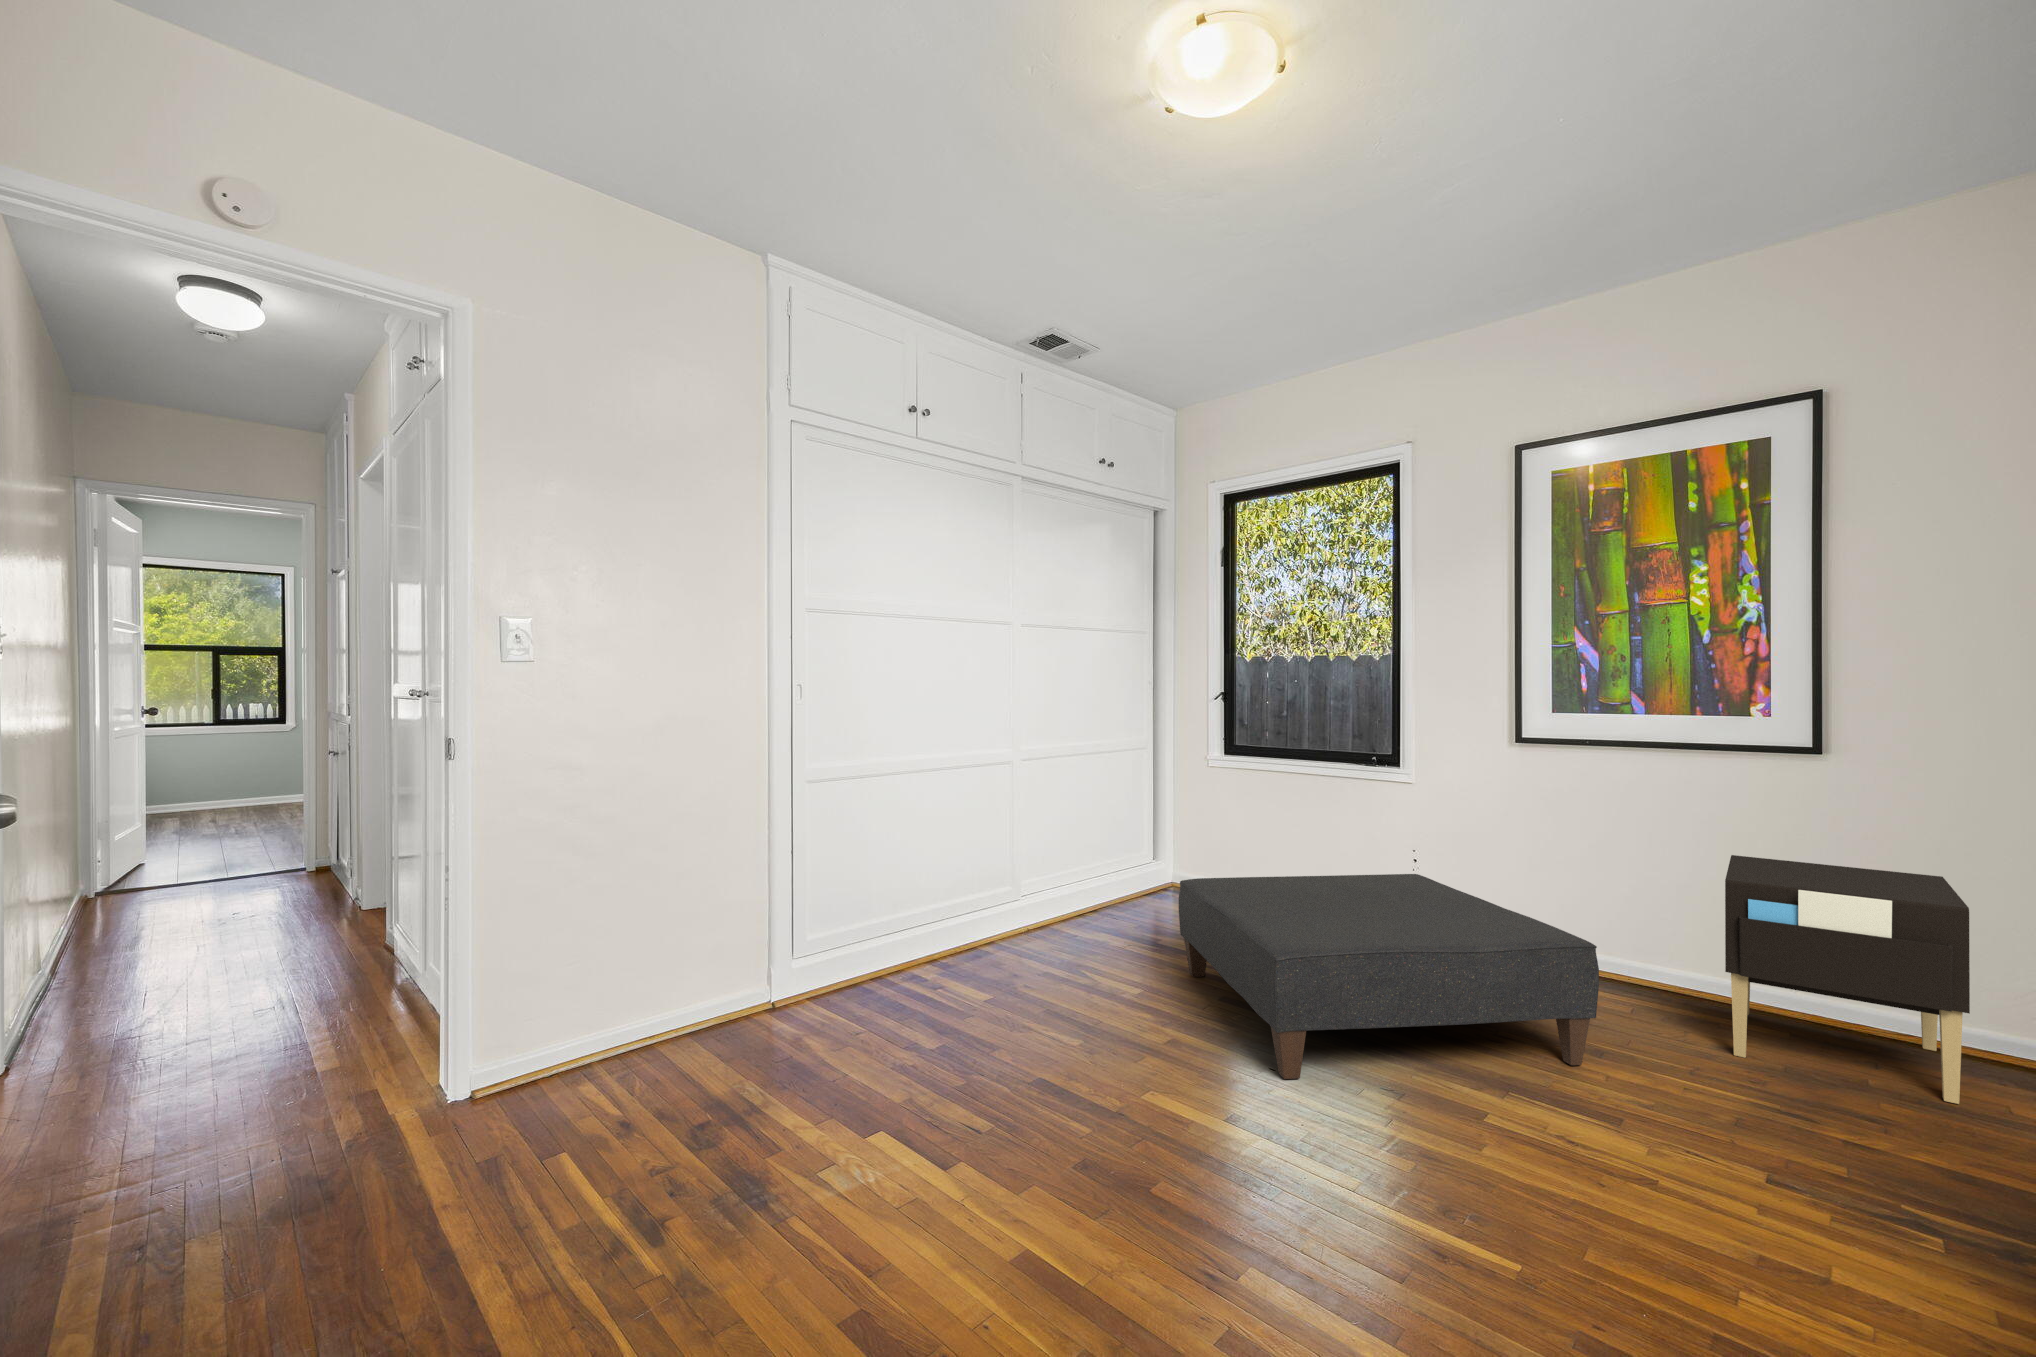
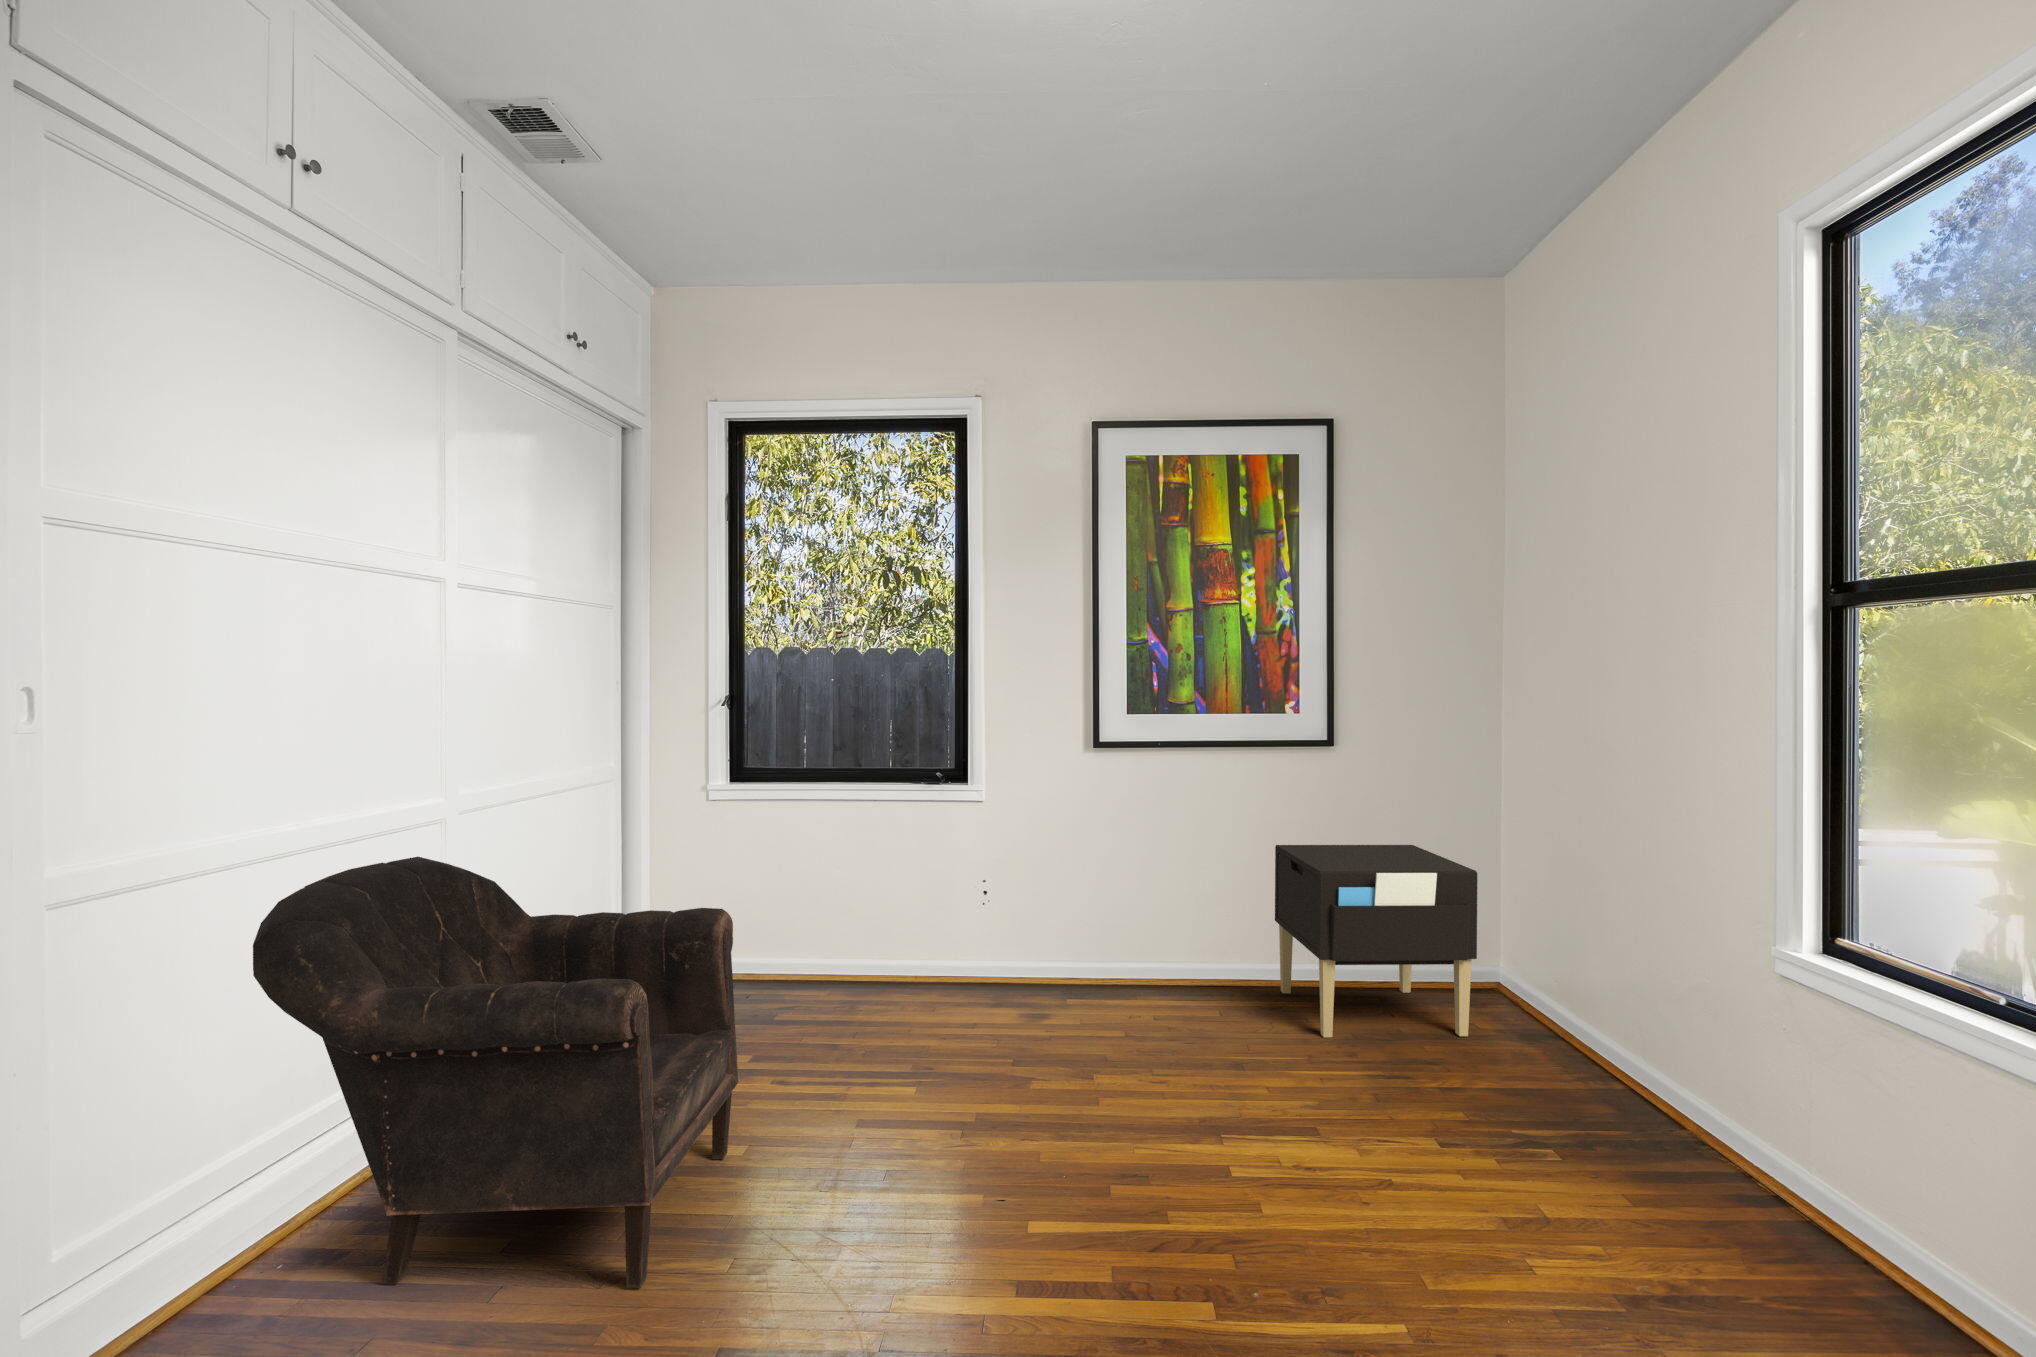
armchair: none [885,779,1135,1032] -> present [253,857,738,1288]
ottoman: present [1179,874,1599,1079] -> none [770,906,1266,1217]

